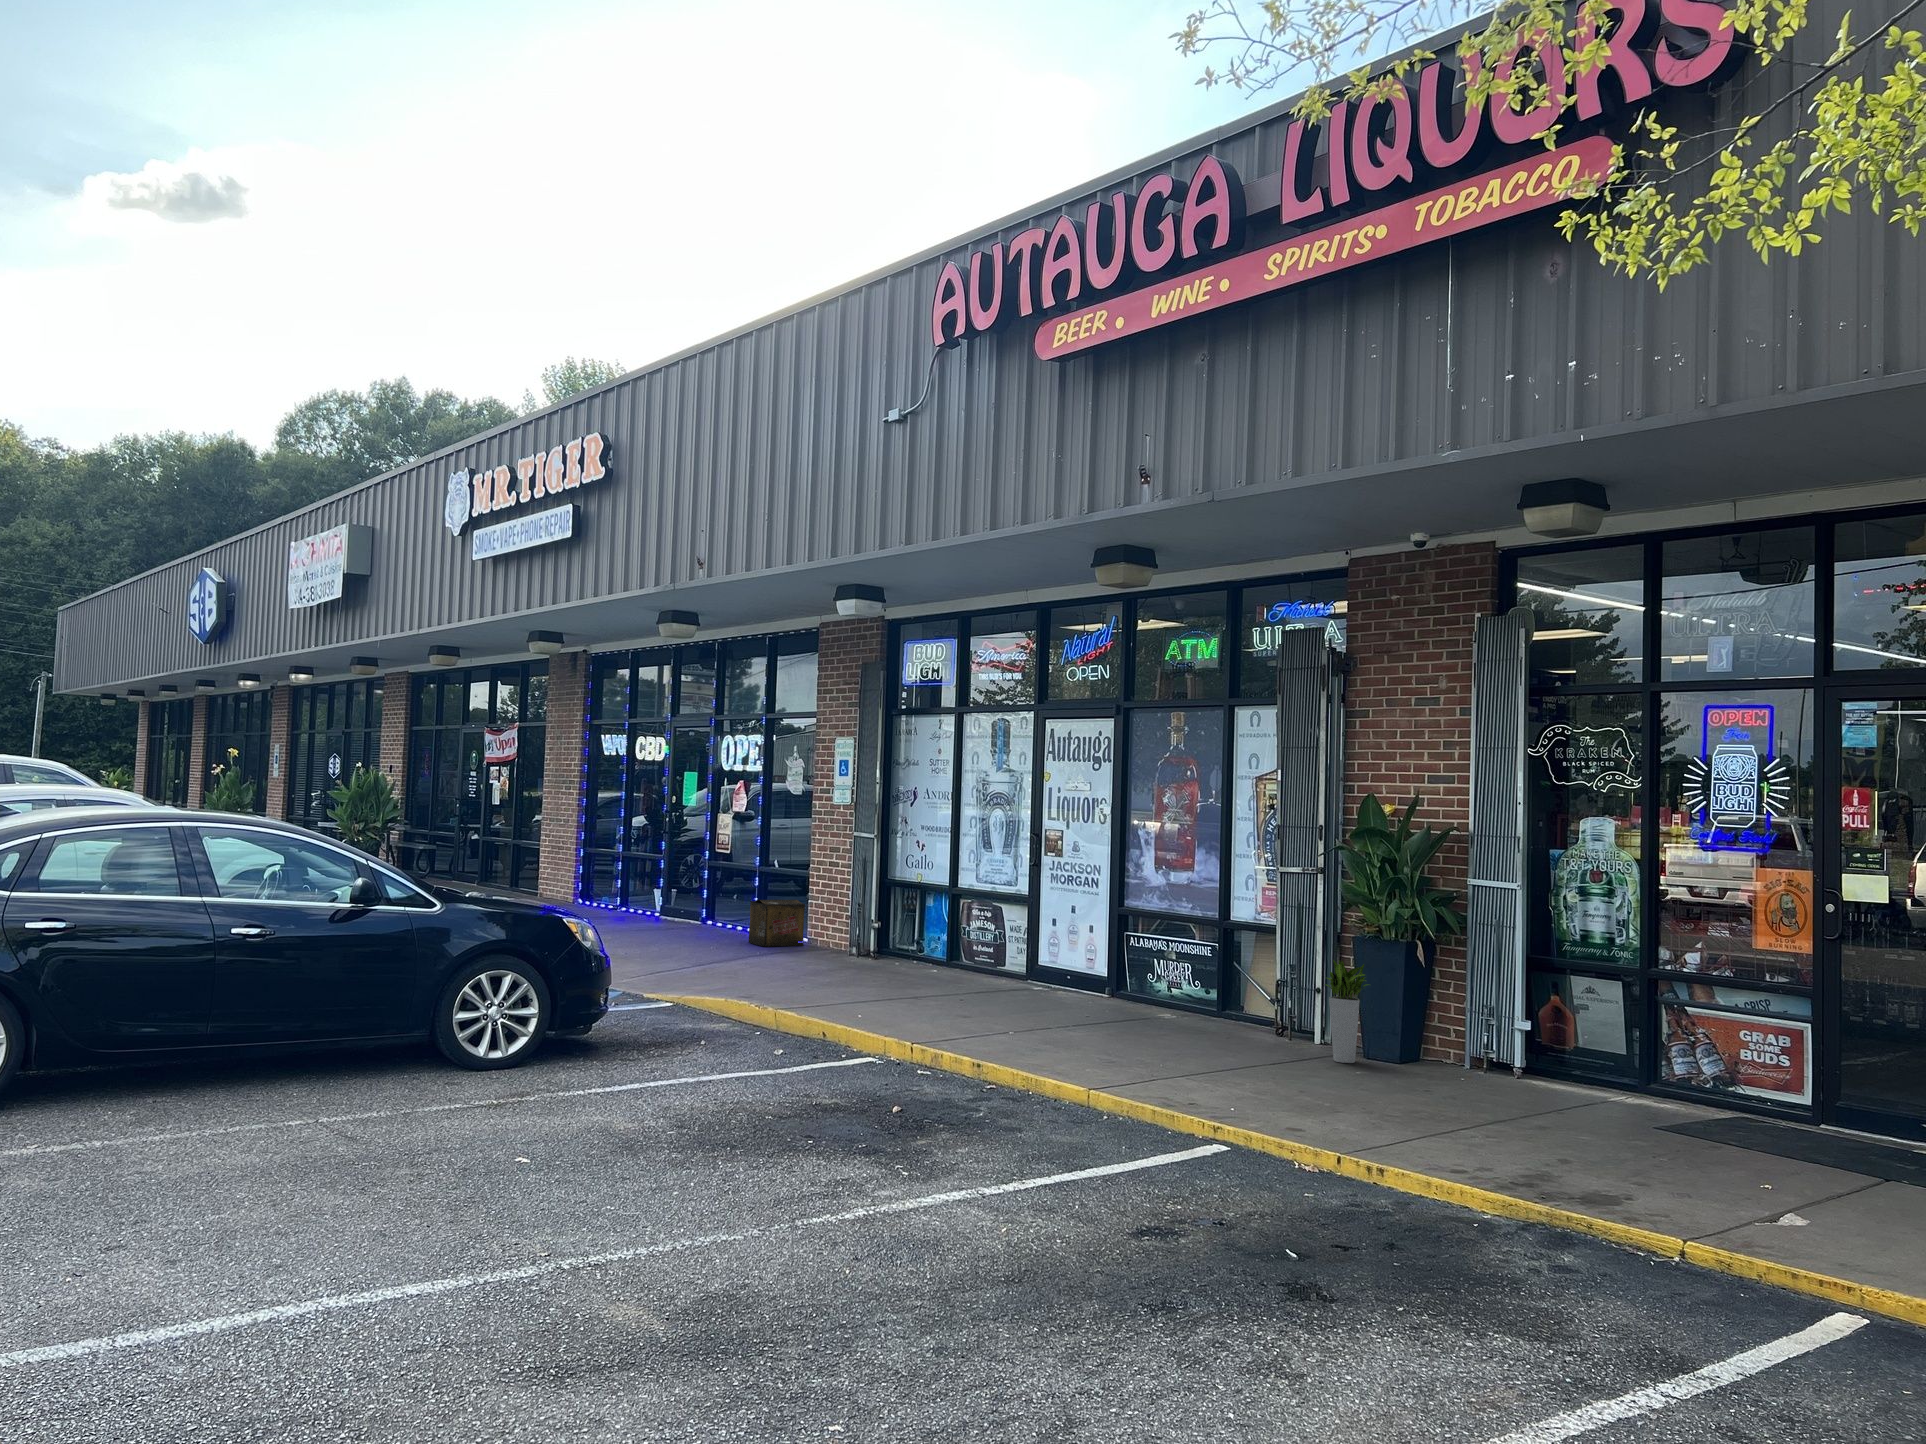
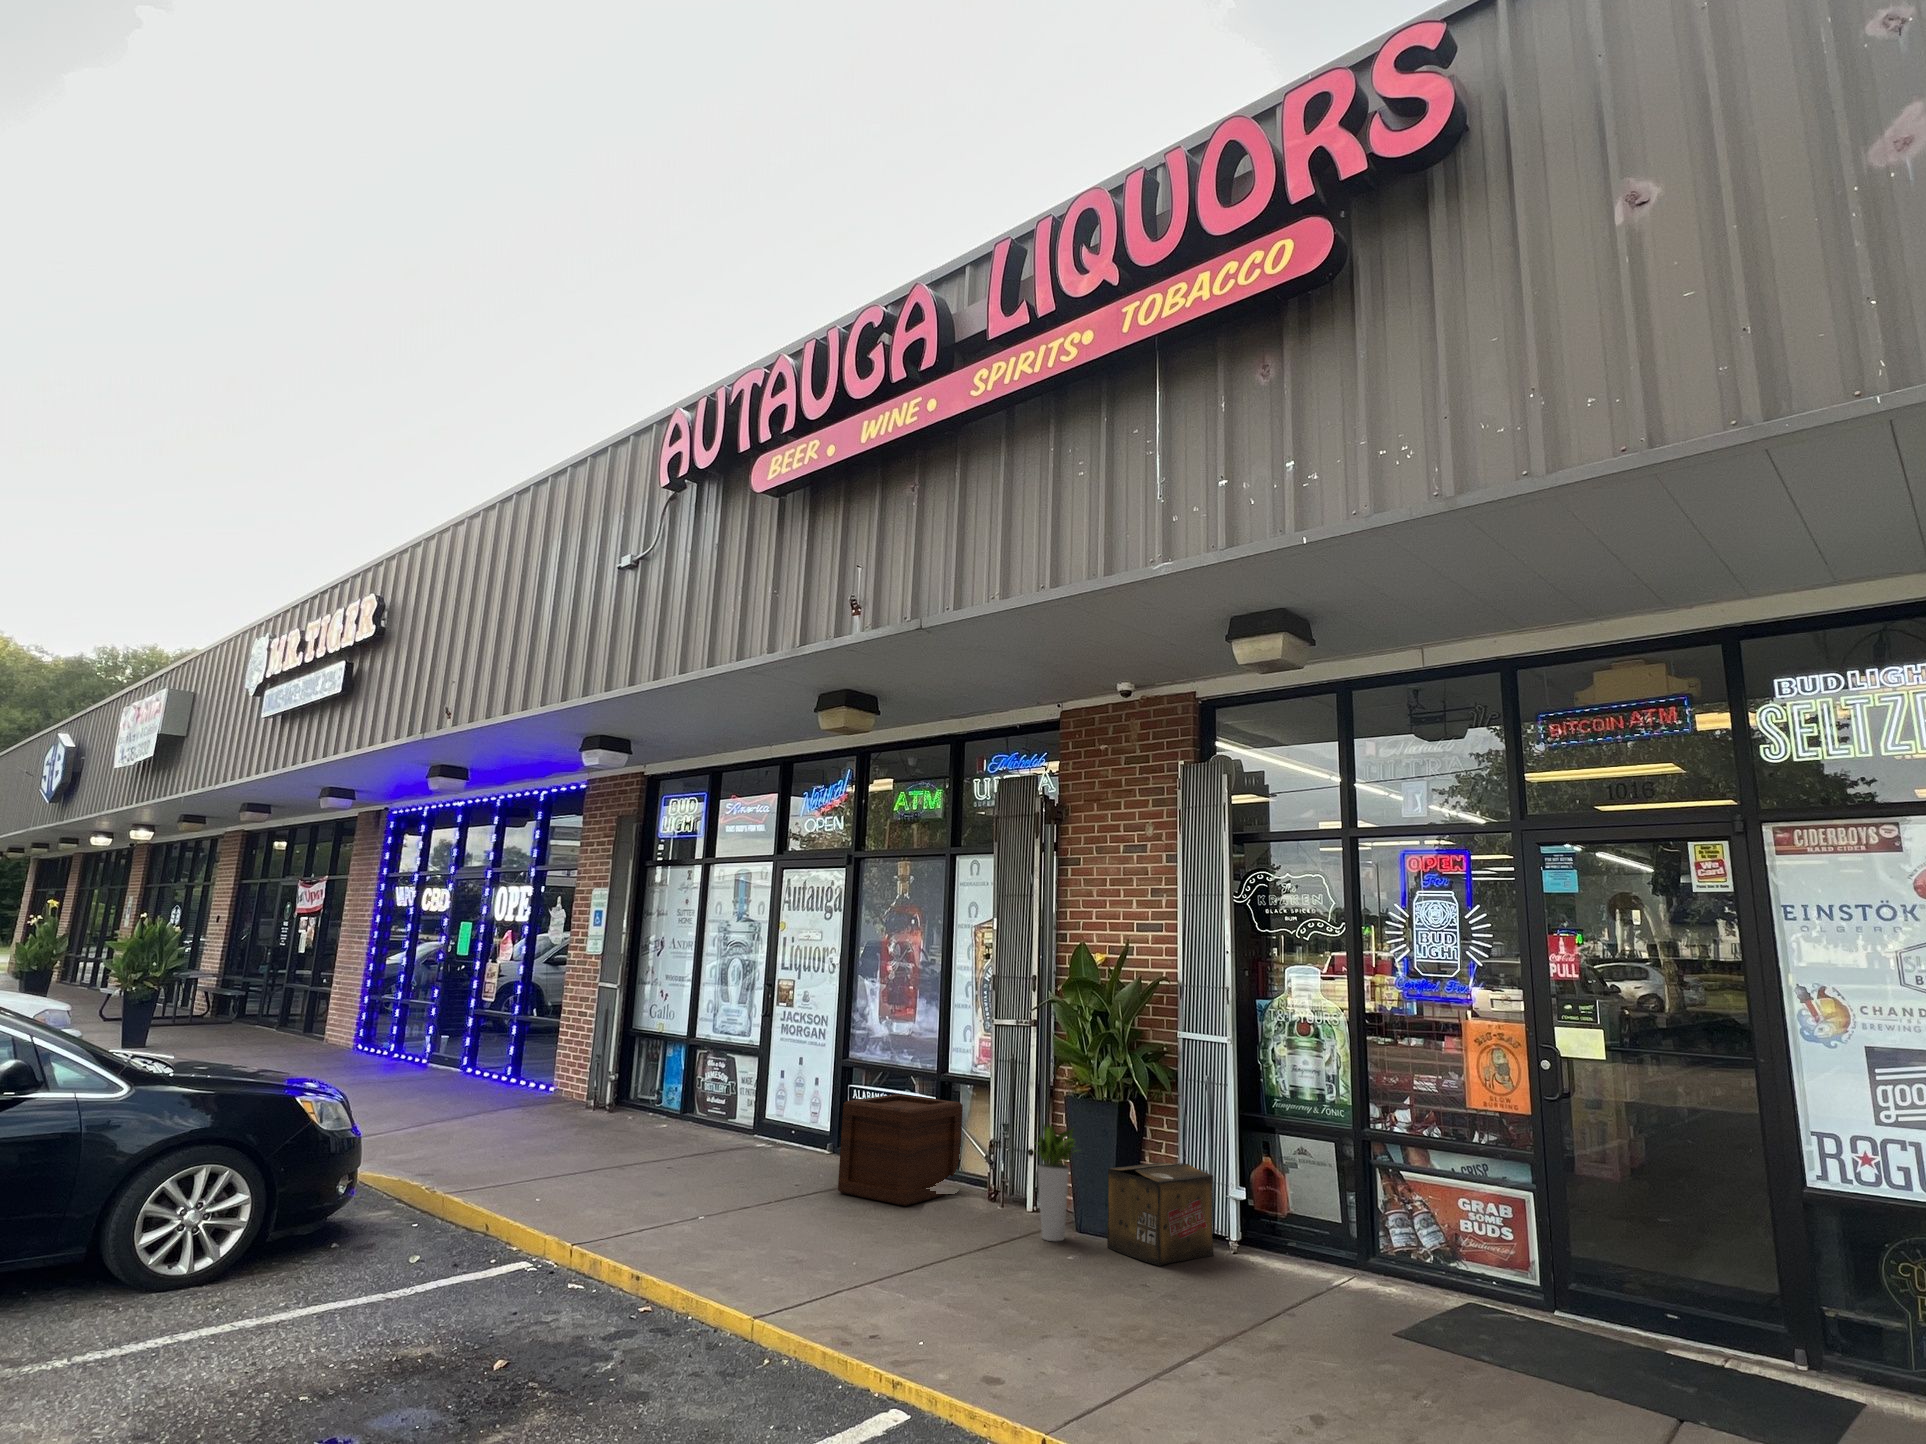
cardboard box: present [749,900,805,947] -> present [1107,1163,1214,1266]
wooden crate: none [1129,940,1247,1037] -> present [838,1094,963,1206]

